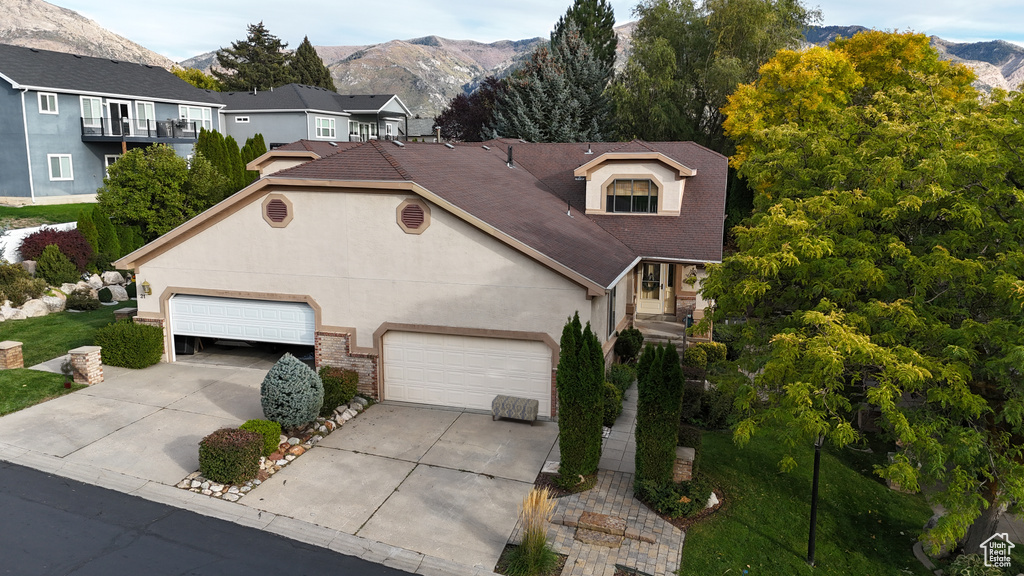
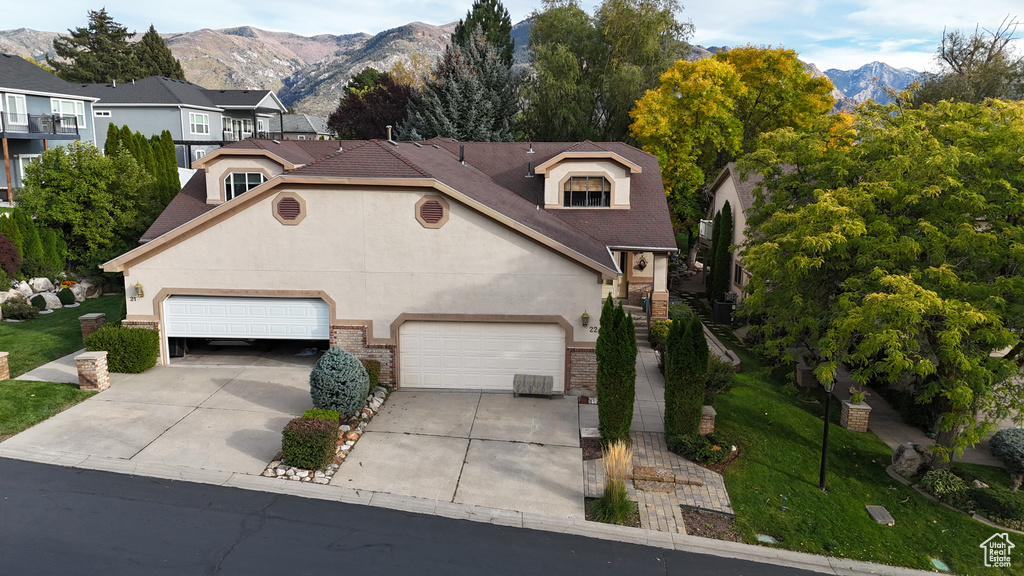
potted tree: present [60,358,79,389] -> none [64,363,87,396]

